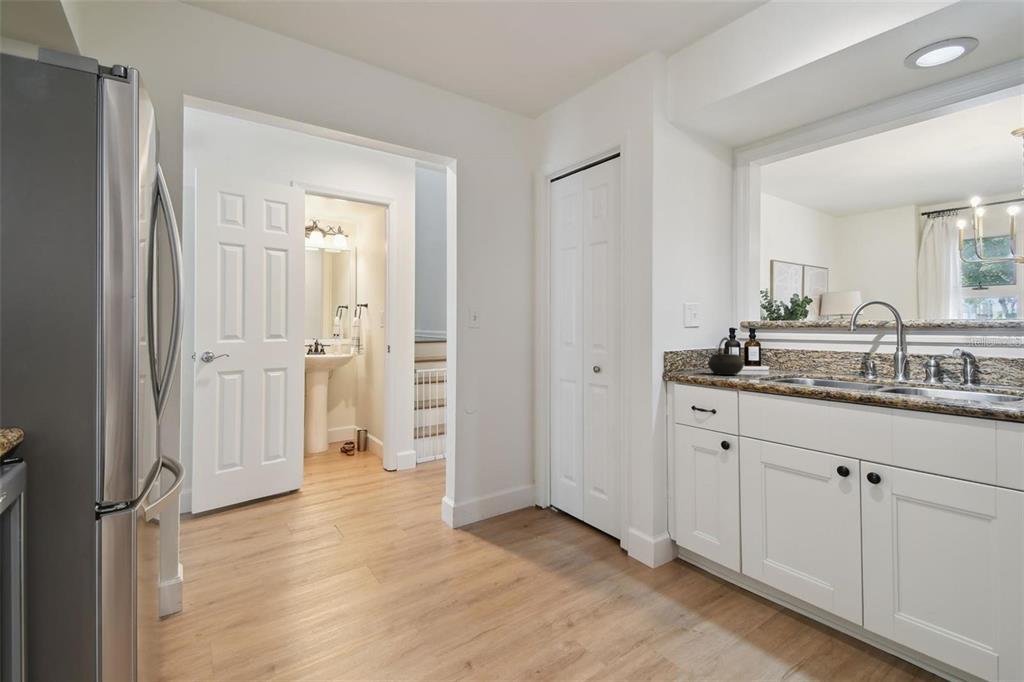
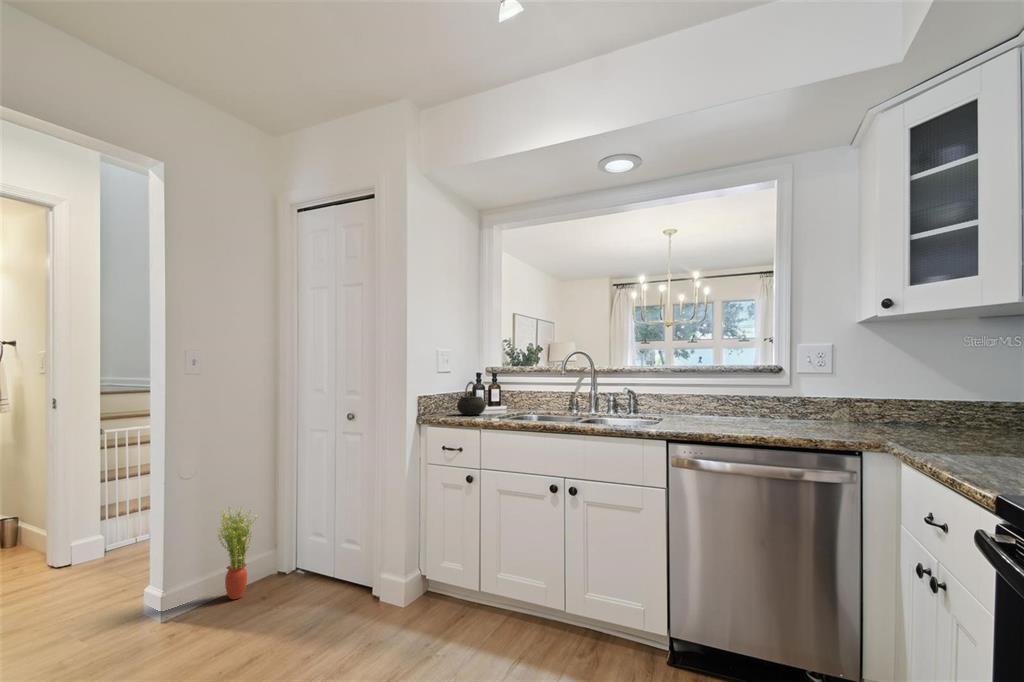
potted plant: none [485,444,517,522] -> present [218,508,258,599]

